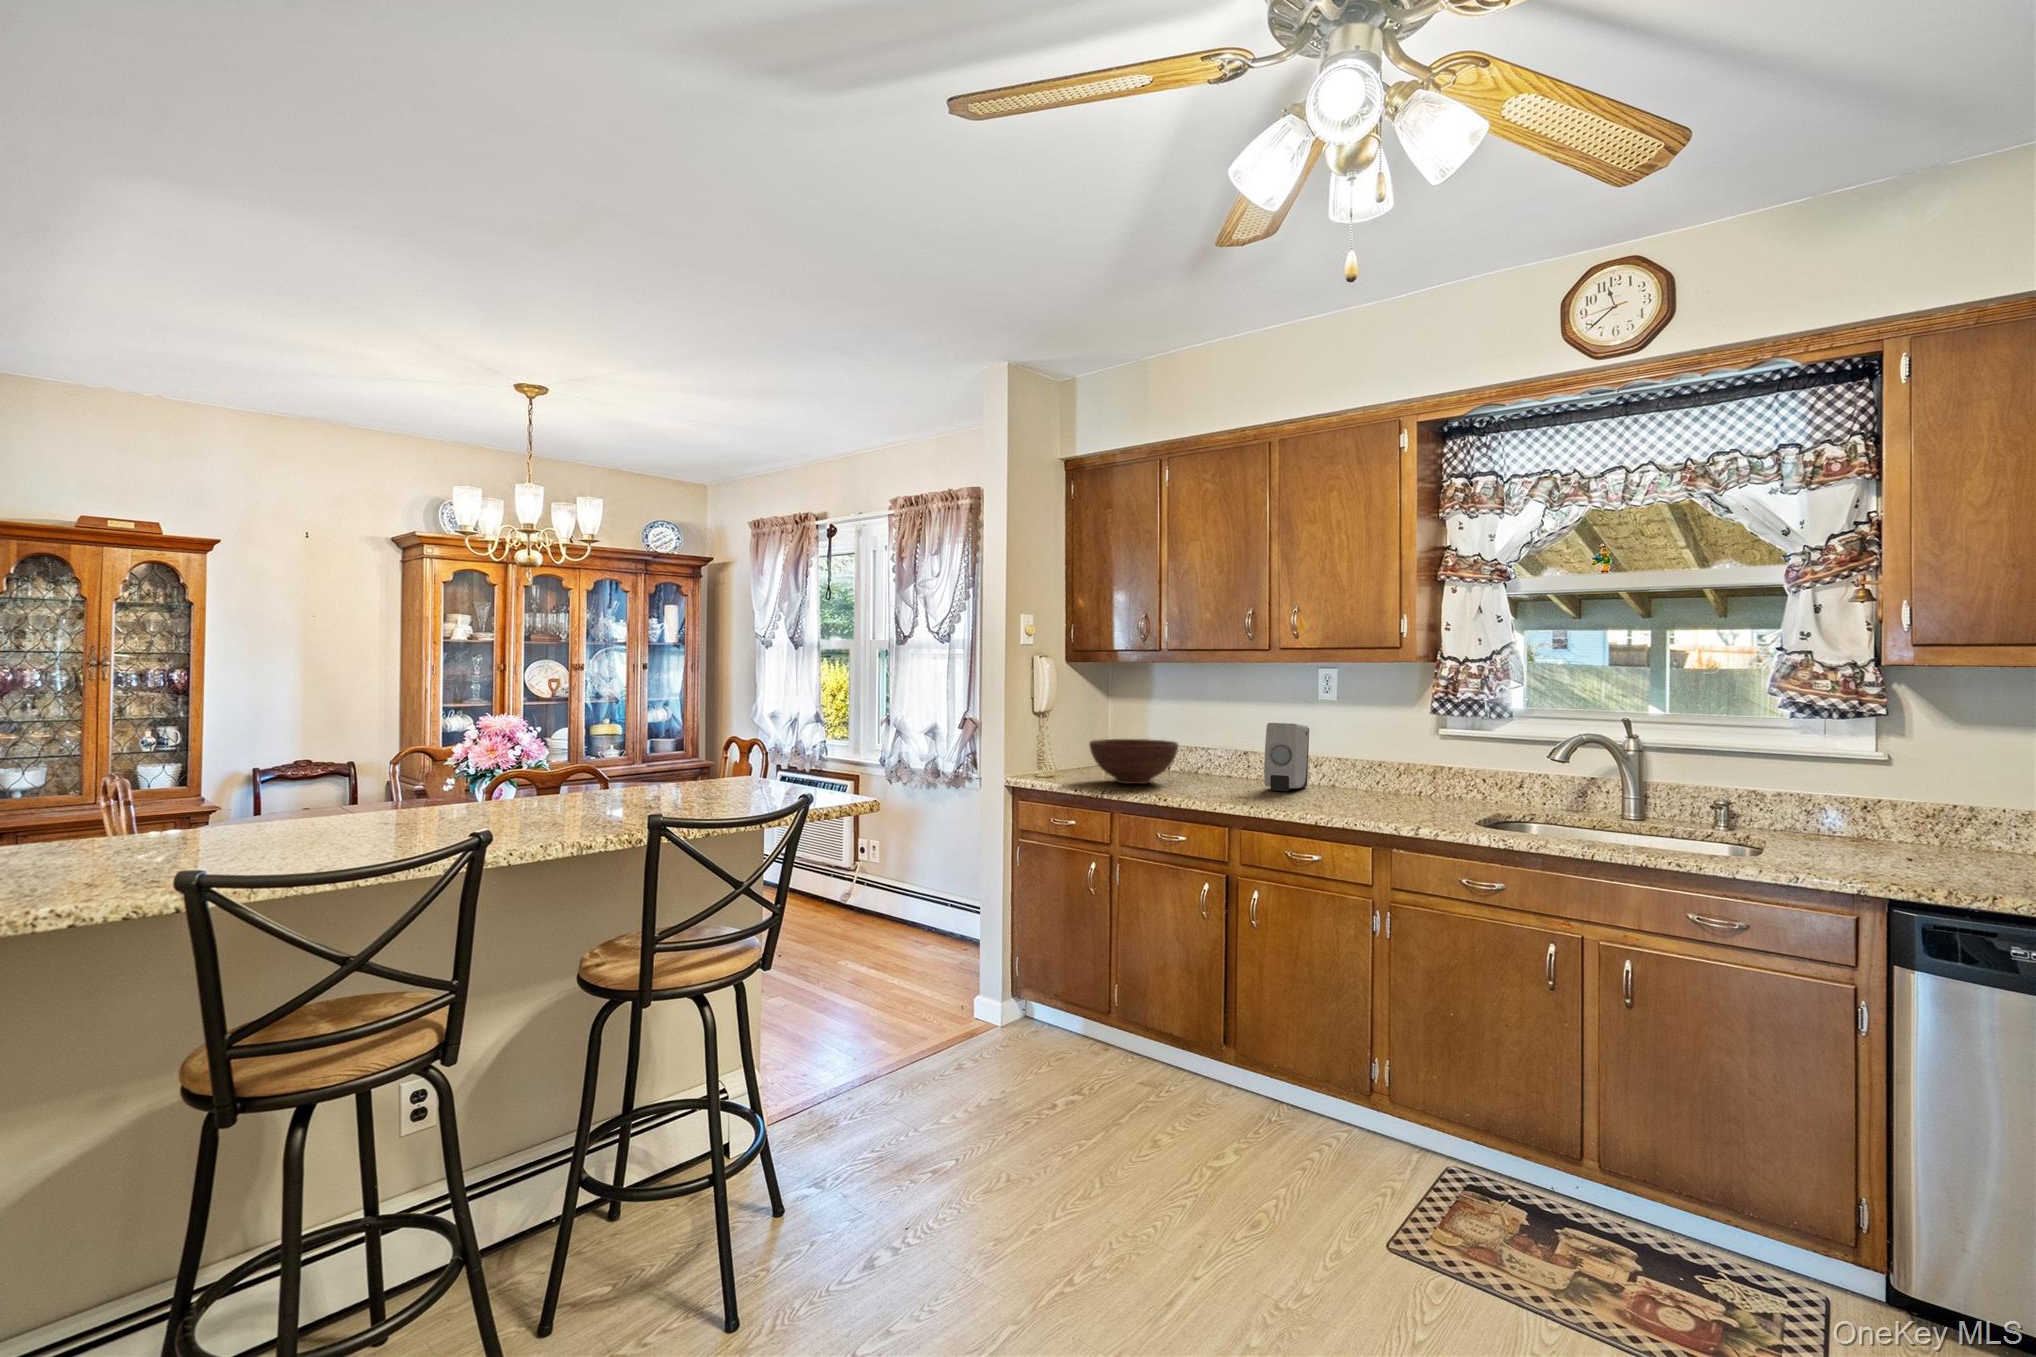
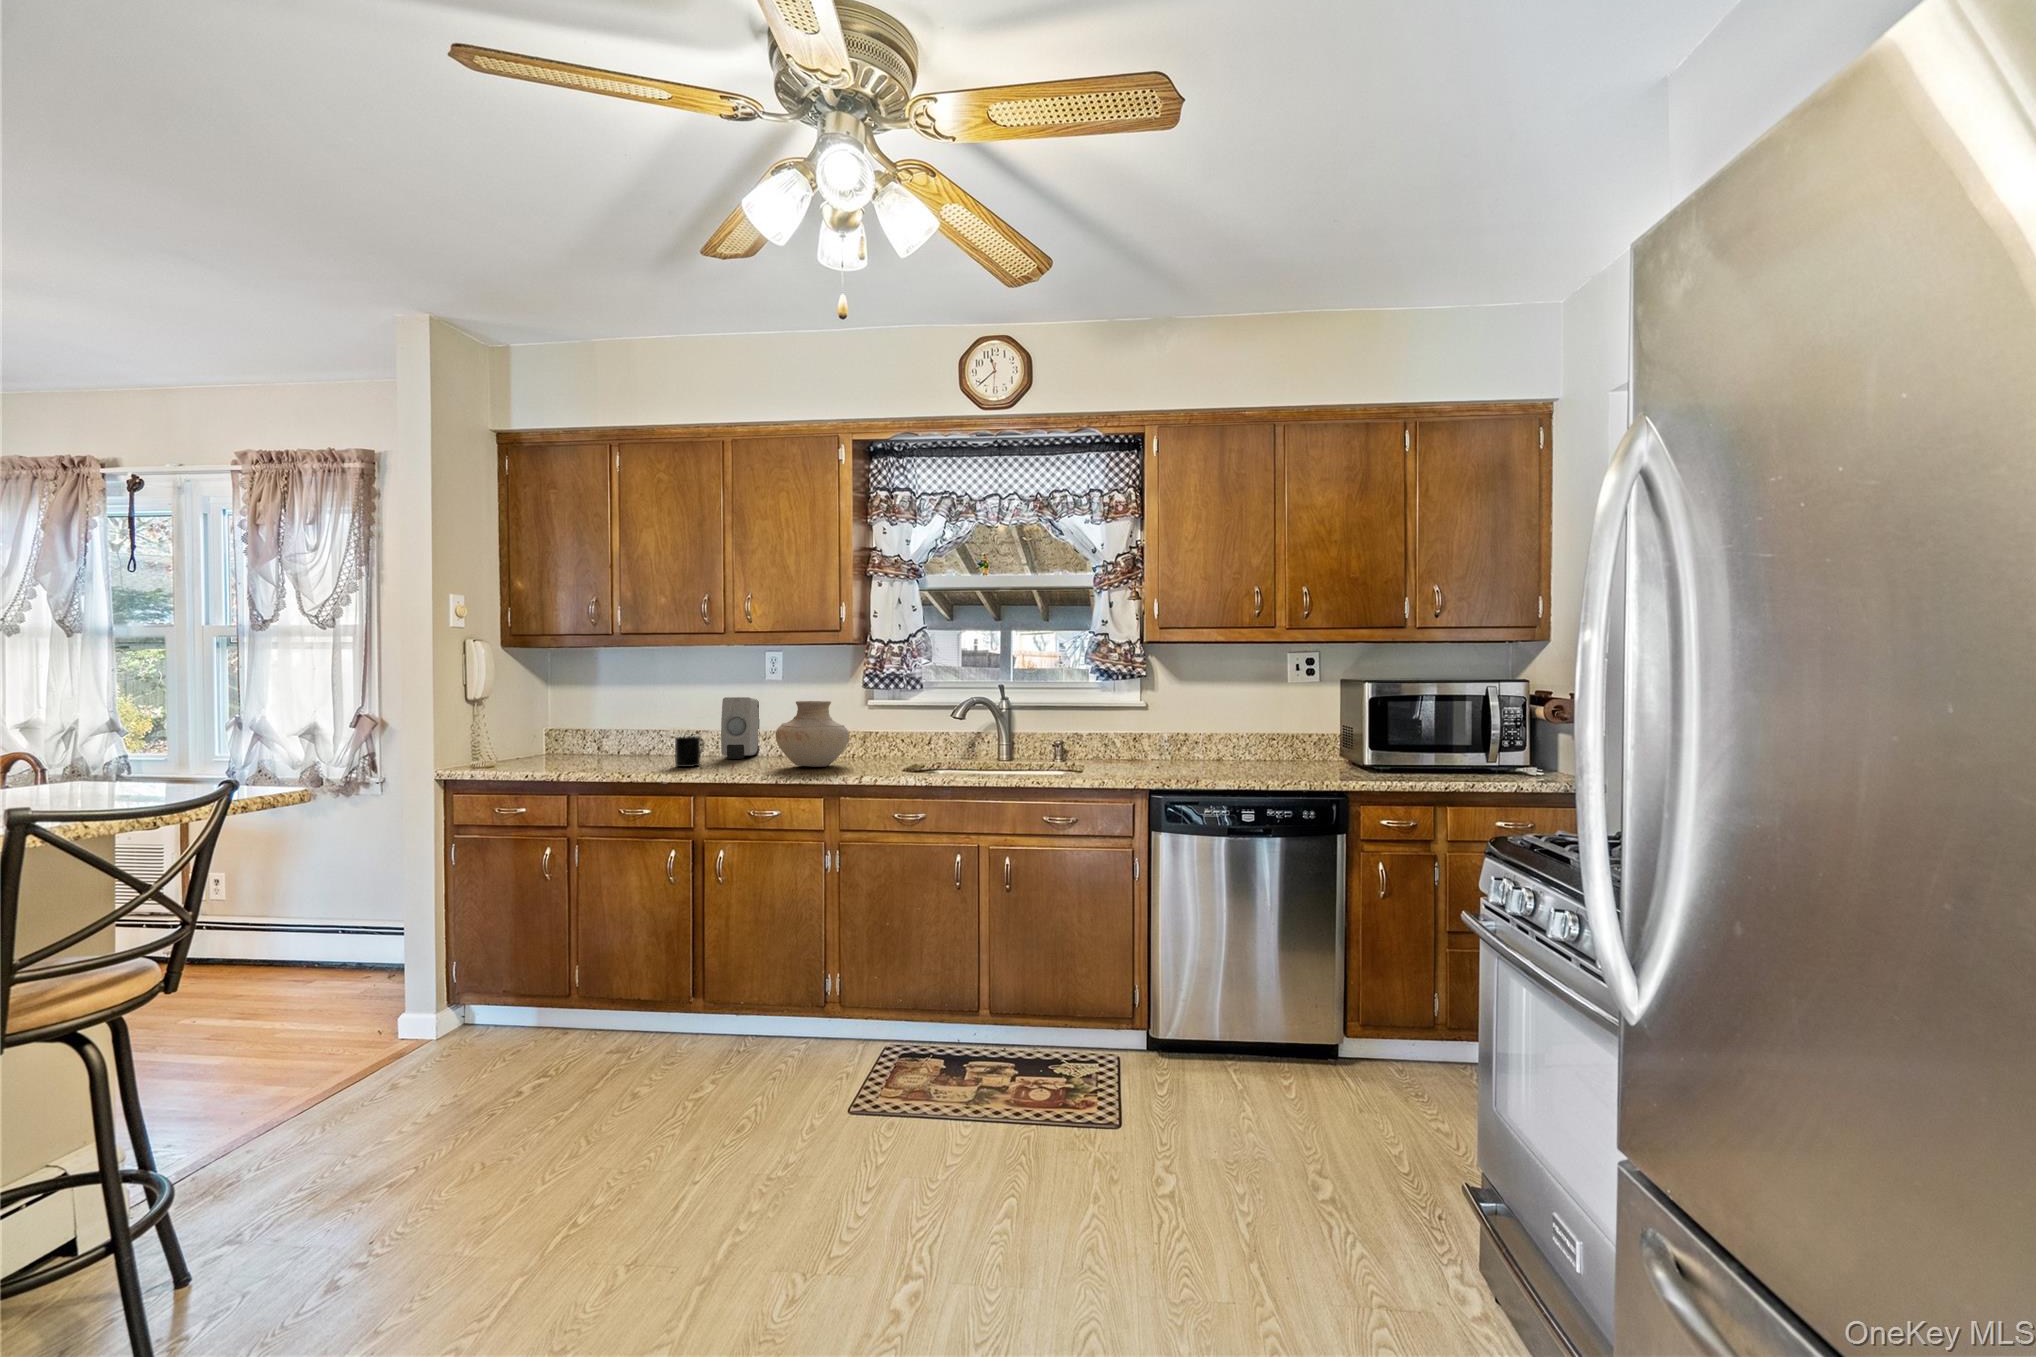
vase: none [1320,732,1409,810] -> present [776,701,849,767]
fruit bowl: present [1089,739,1178,784] -> none [537,719,634,763]
mug: none [1214,764,1245,797] -> present [675,736,704,767]

